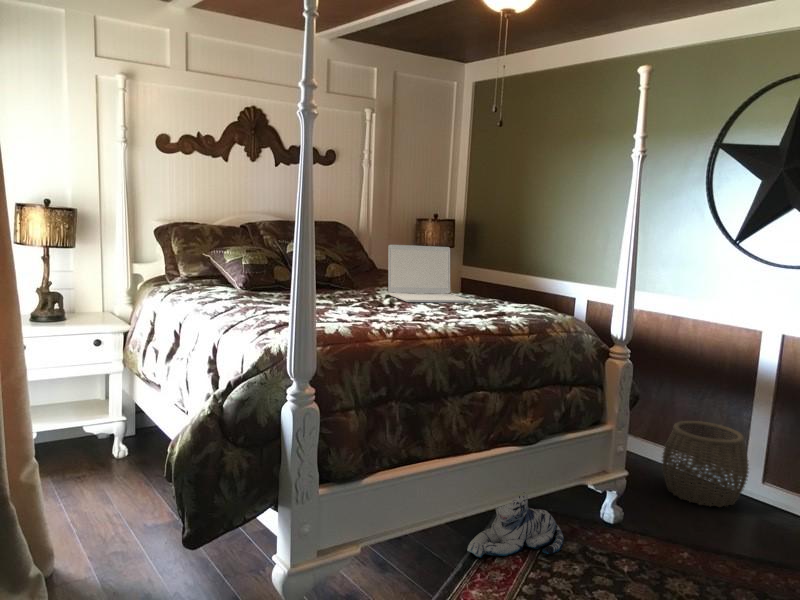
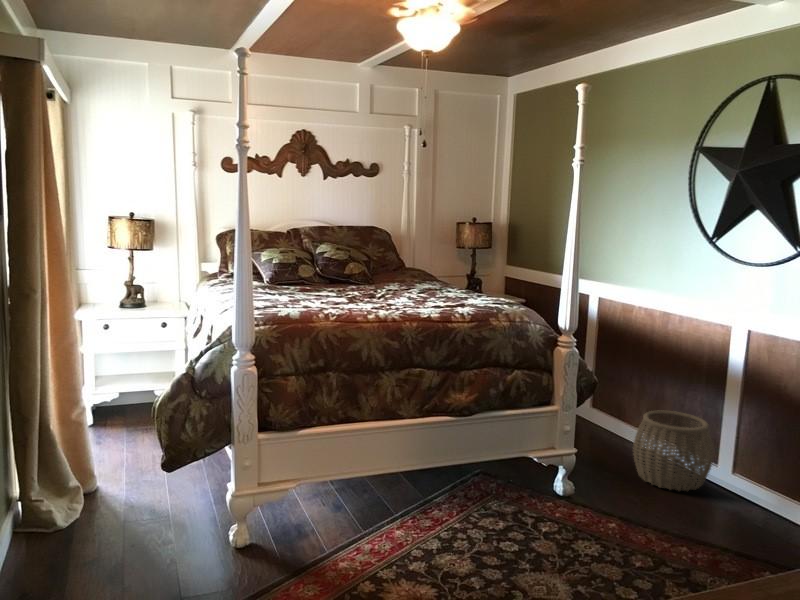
laptop: present [388,245,471,302] -> none [386,246,452,296]
plush toy: present [467,494,564,558] -> none [411,450,506,512]

